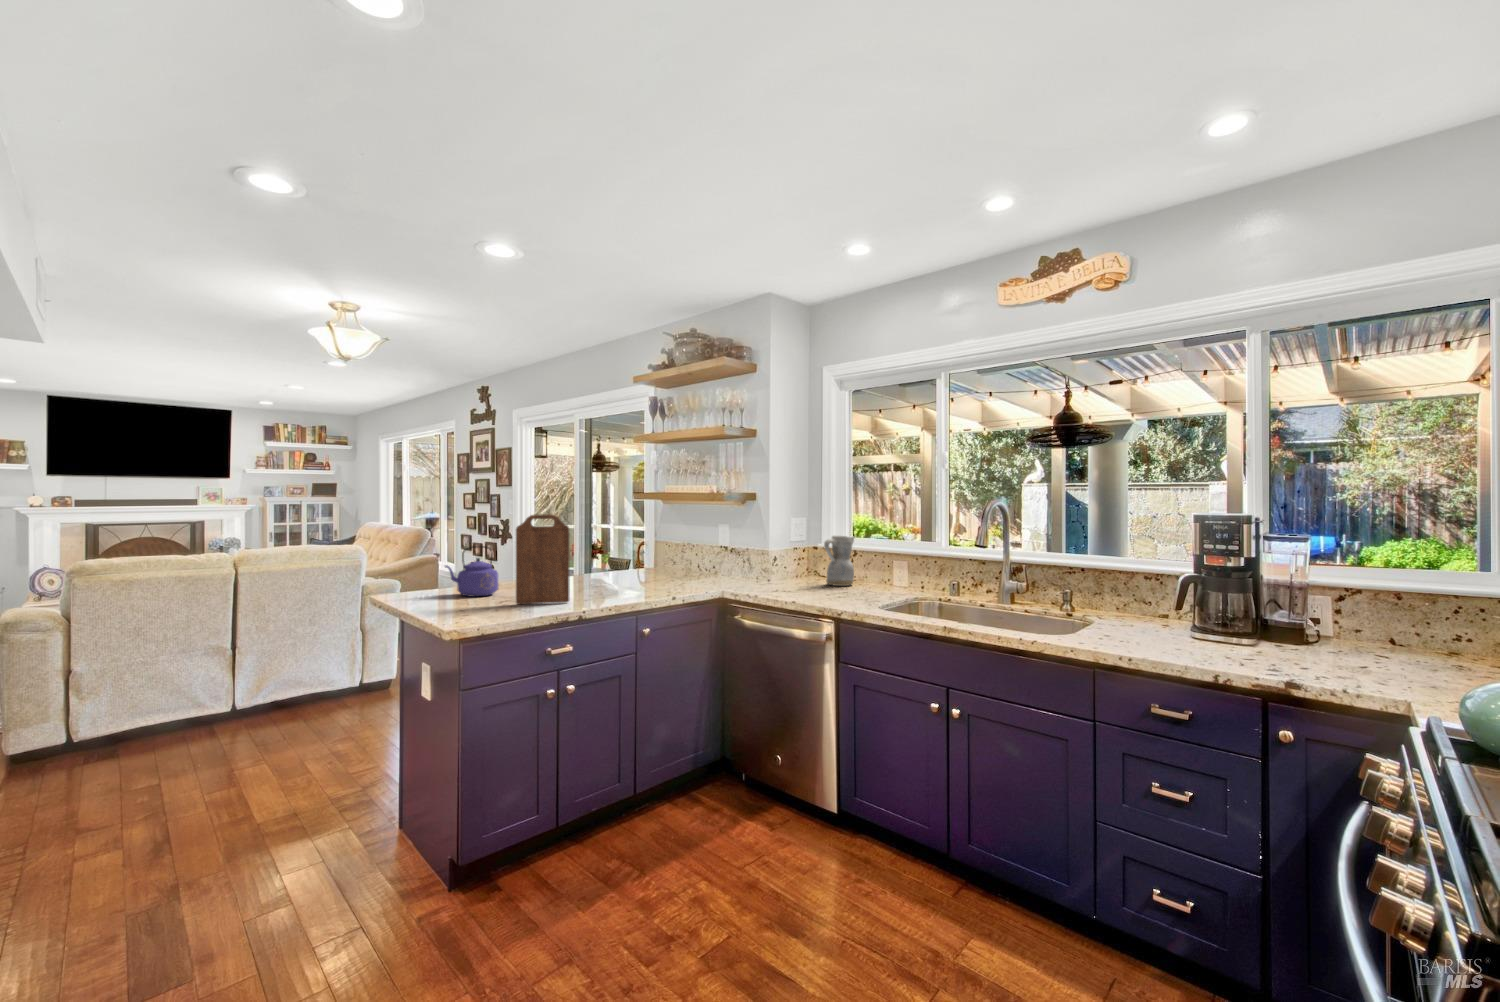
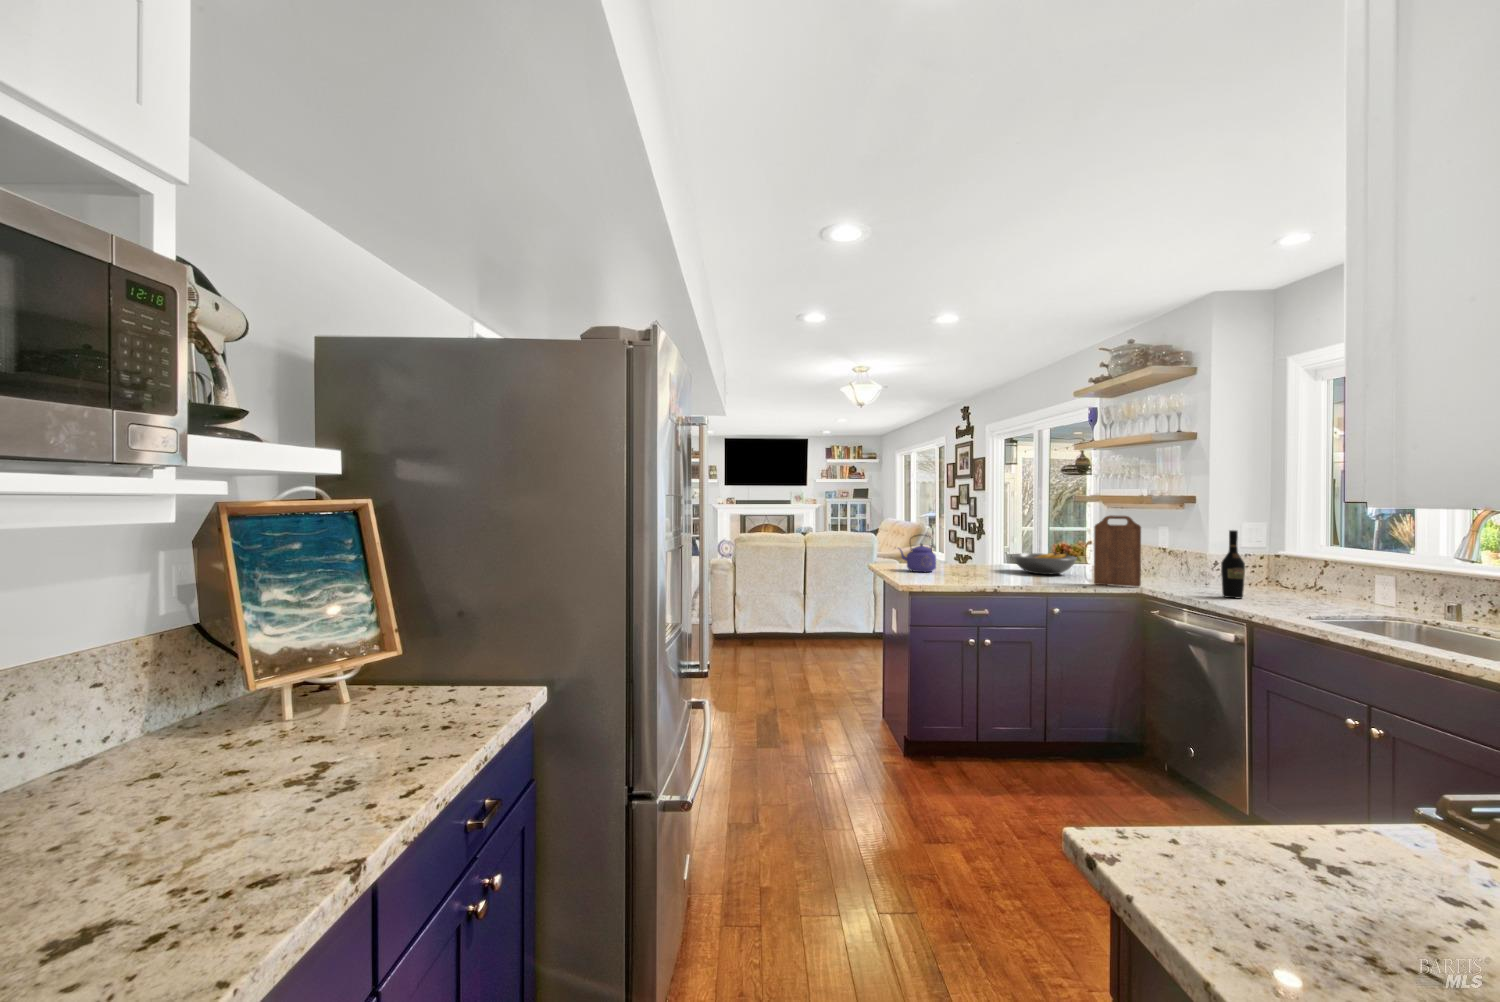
cutting board: present [516,514,570,605] -> present [1094,515,1141,587]
wine bottle: none [796,527,815,594] -> present [1221,530,1245,598]
ceramic pitcher: present [824,536,854,586] -> none [1273,541,1318,596]
fruit bowl: none [583,559,654,585] -> present [1012,553,1077,574]

